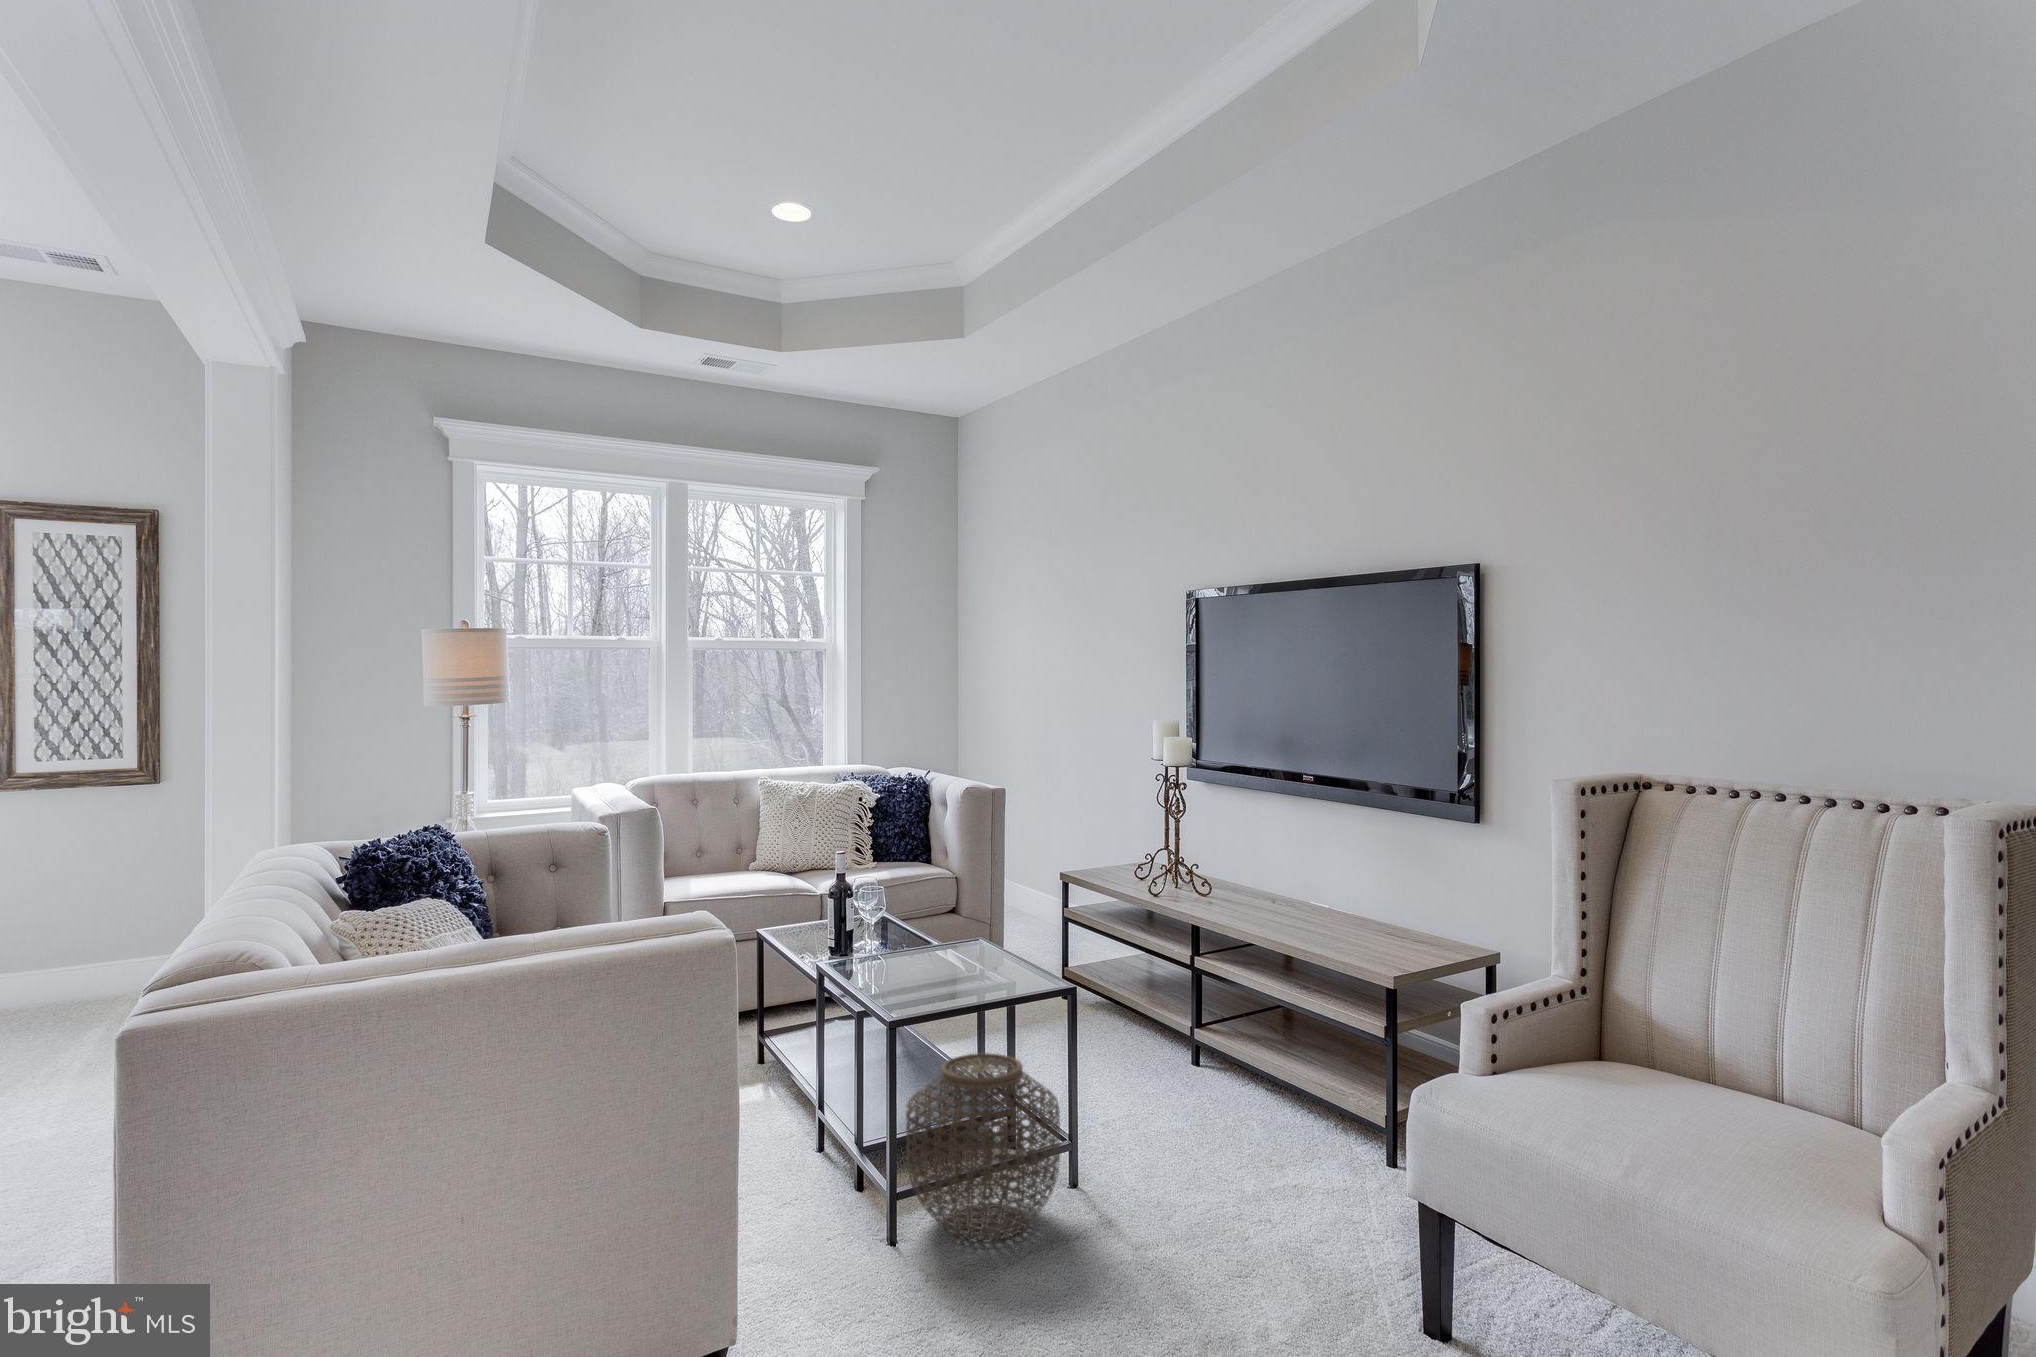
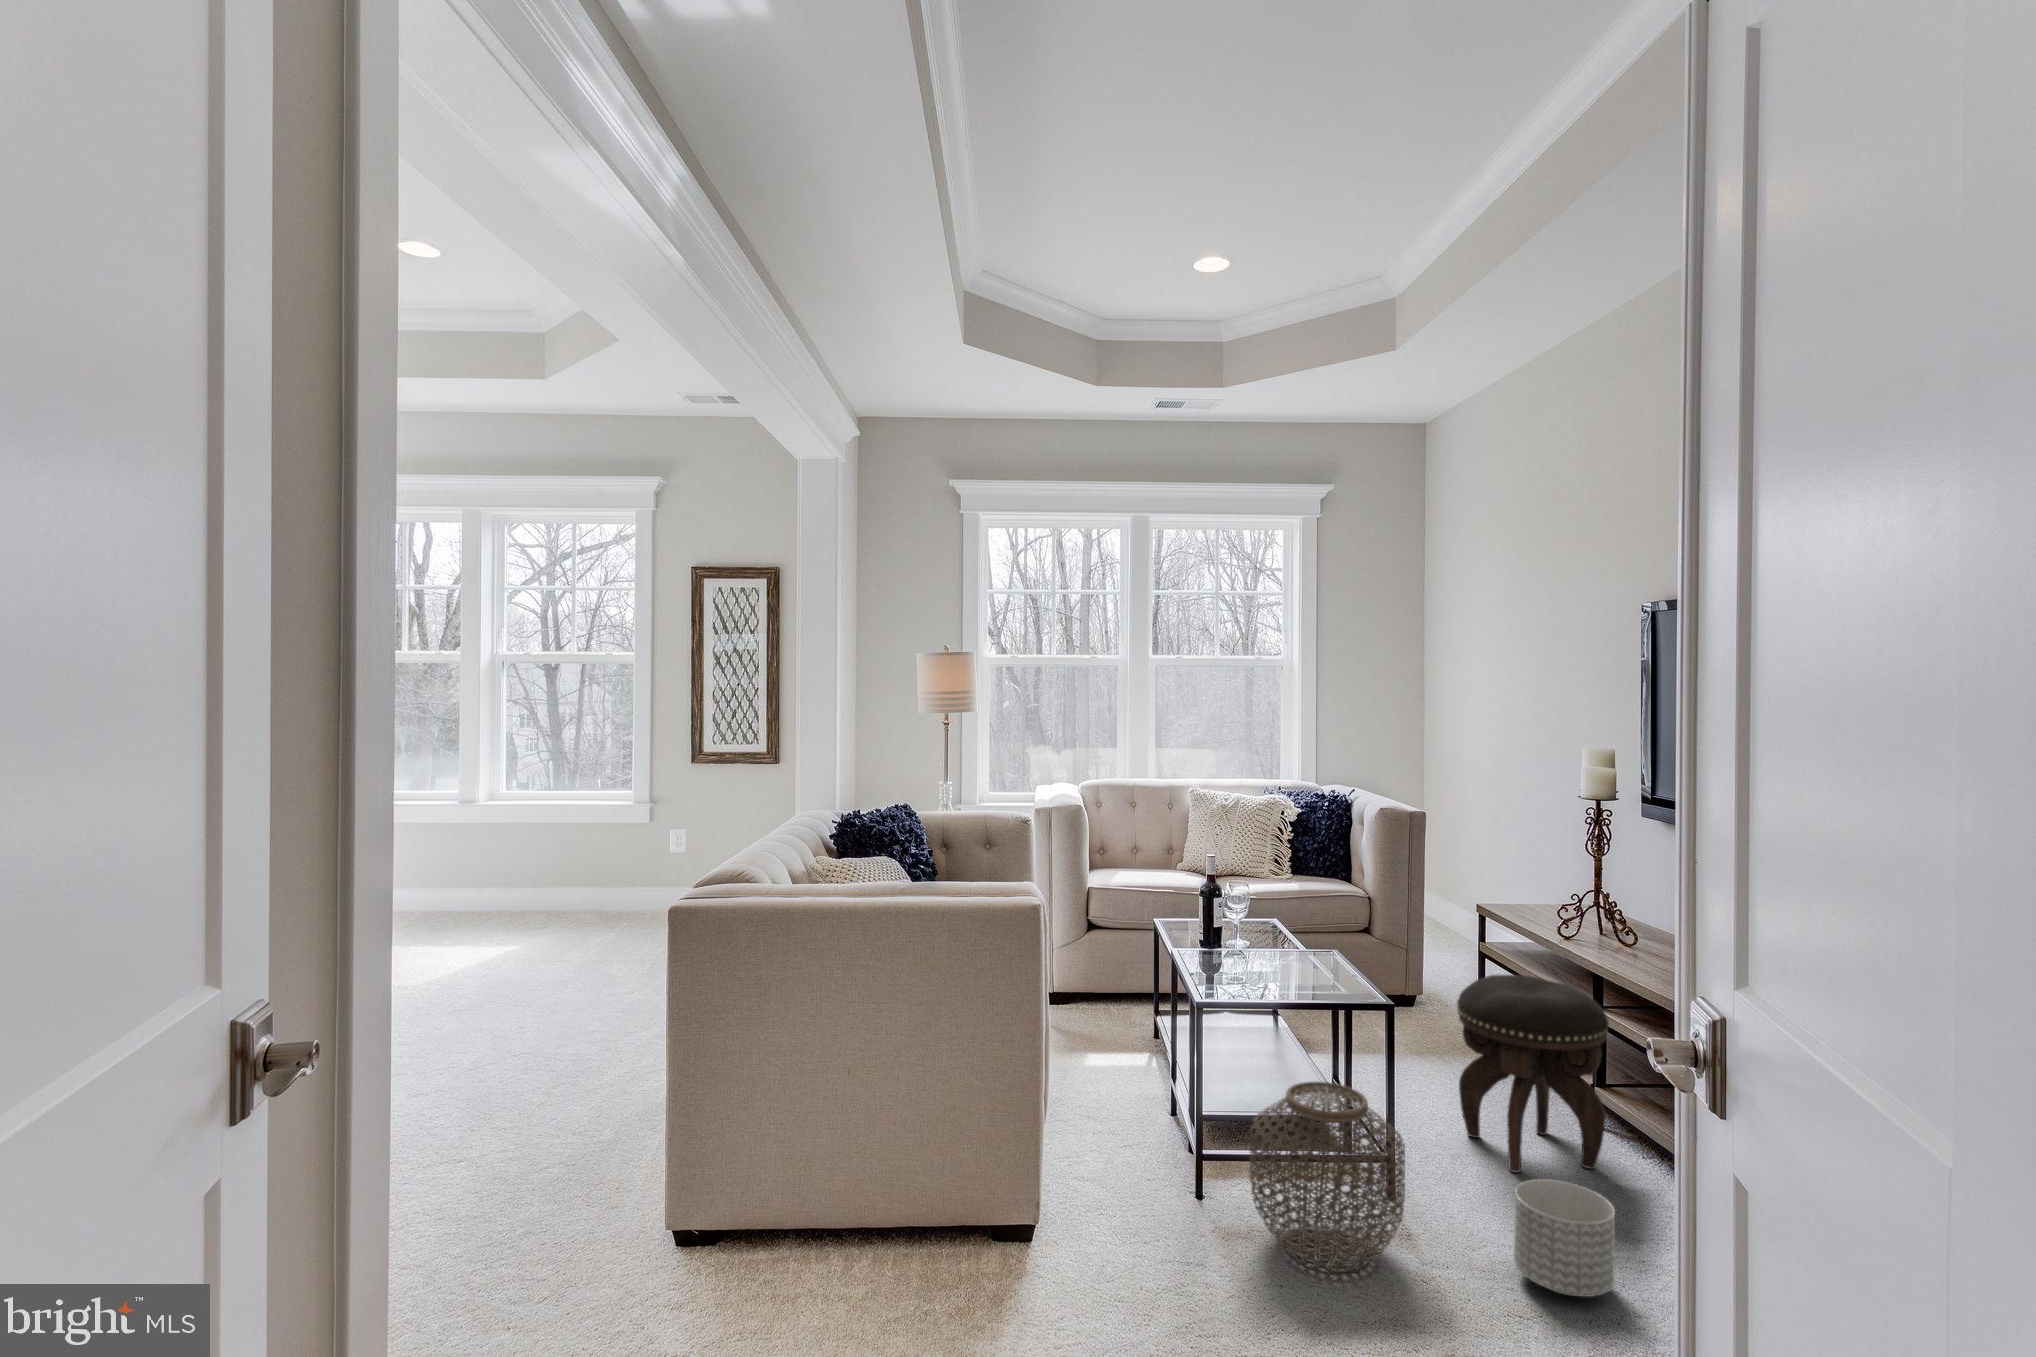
footstool: none [1076,931,1211,1122] -> present [1457,974,1608,1173]
planter: none [1156,1110,1242,1211] -> present [1514,1179,1615,1297]

